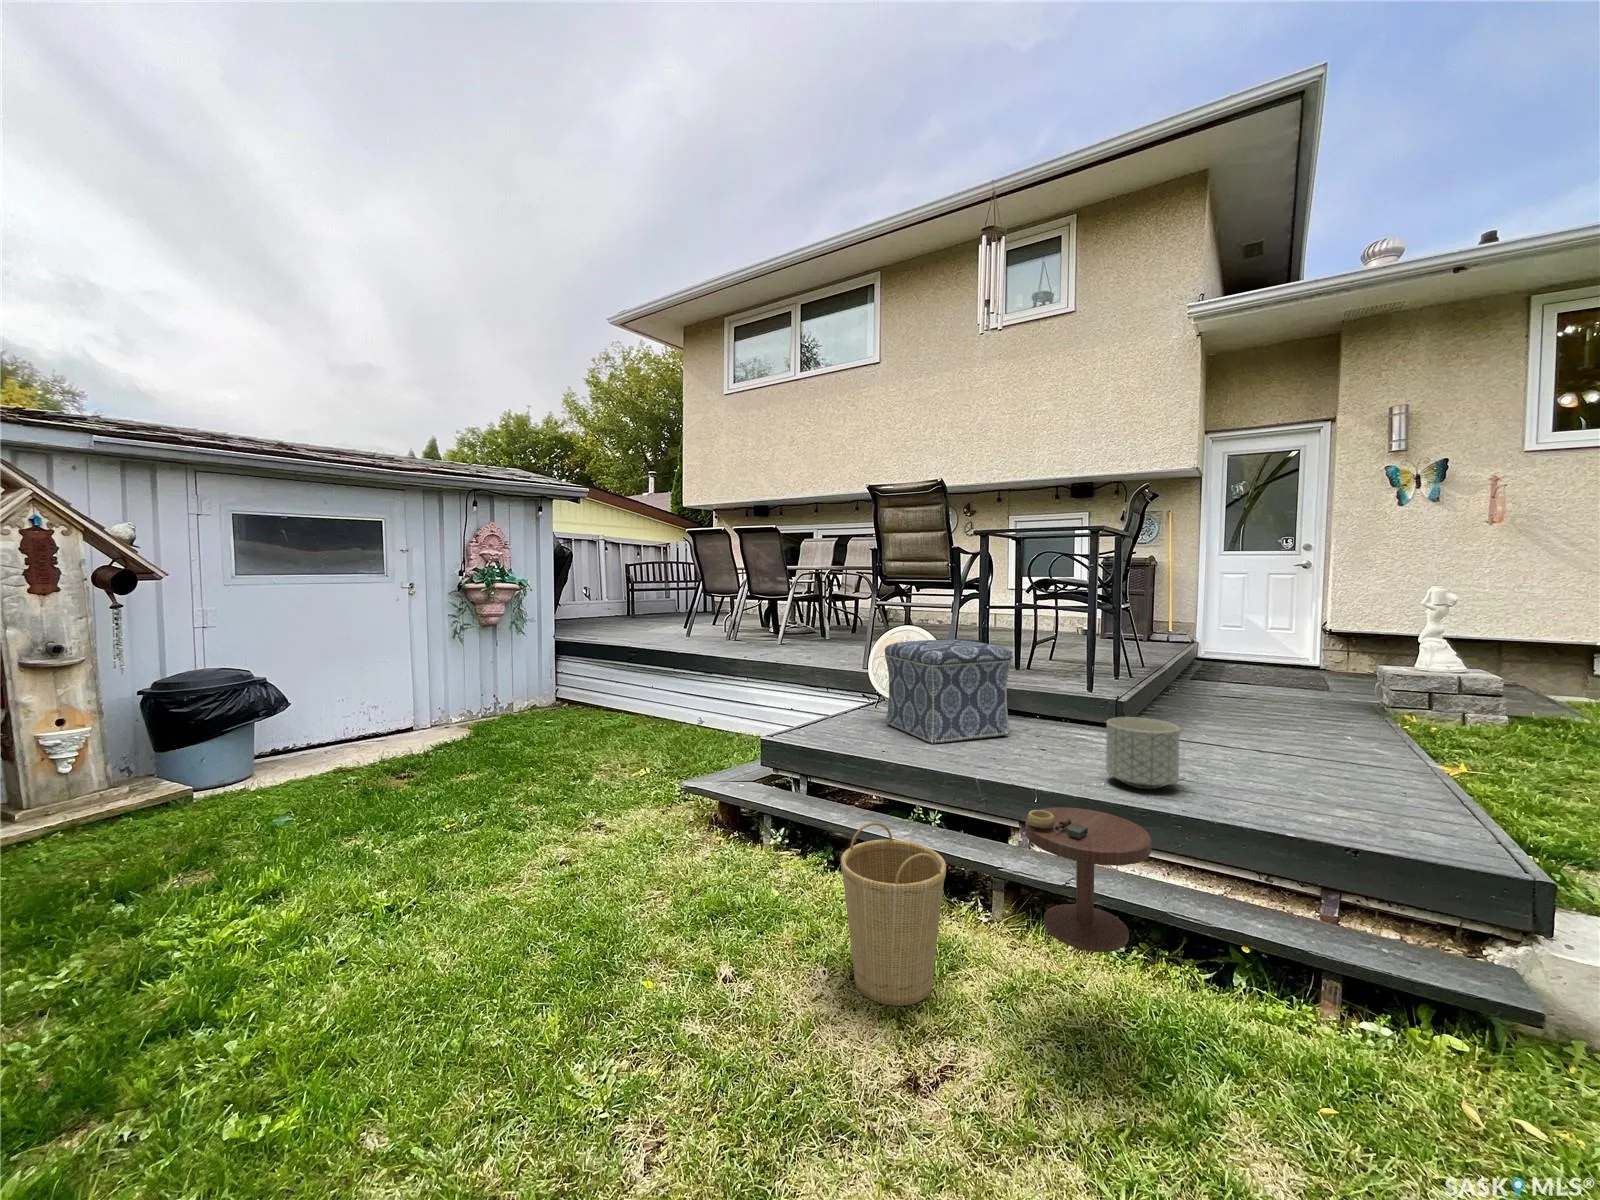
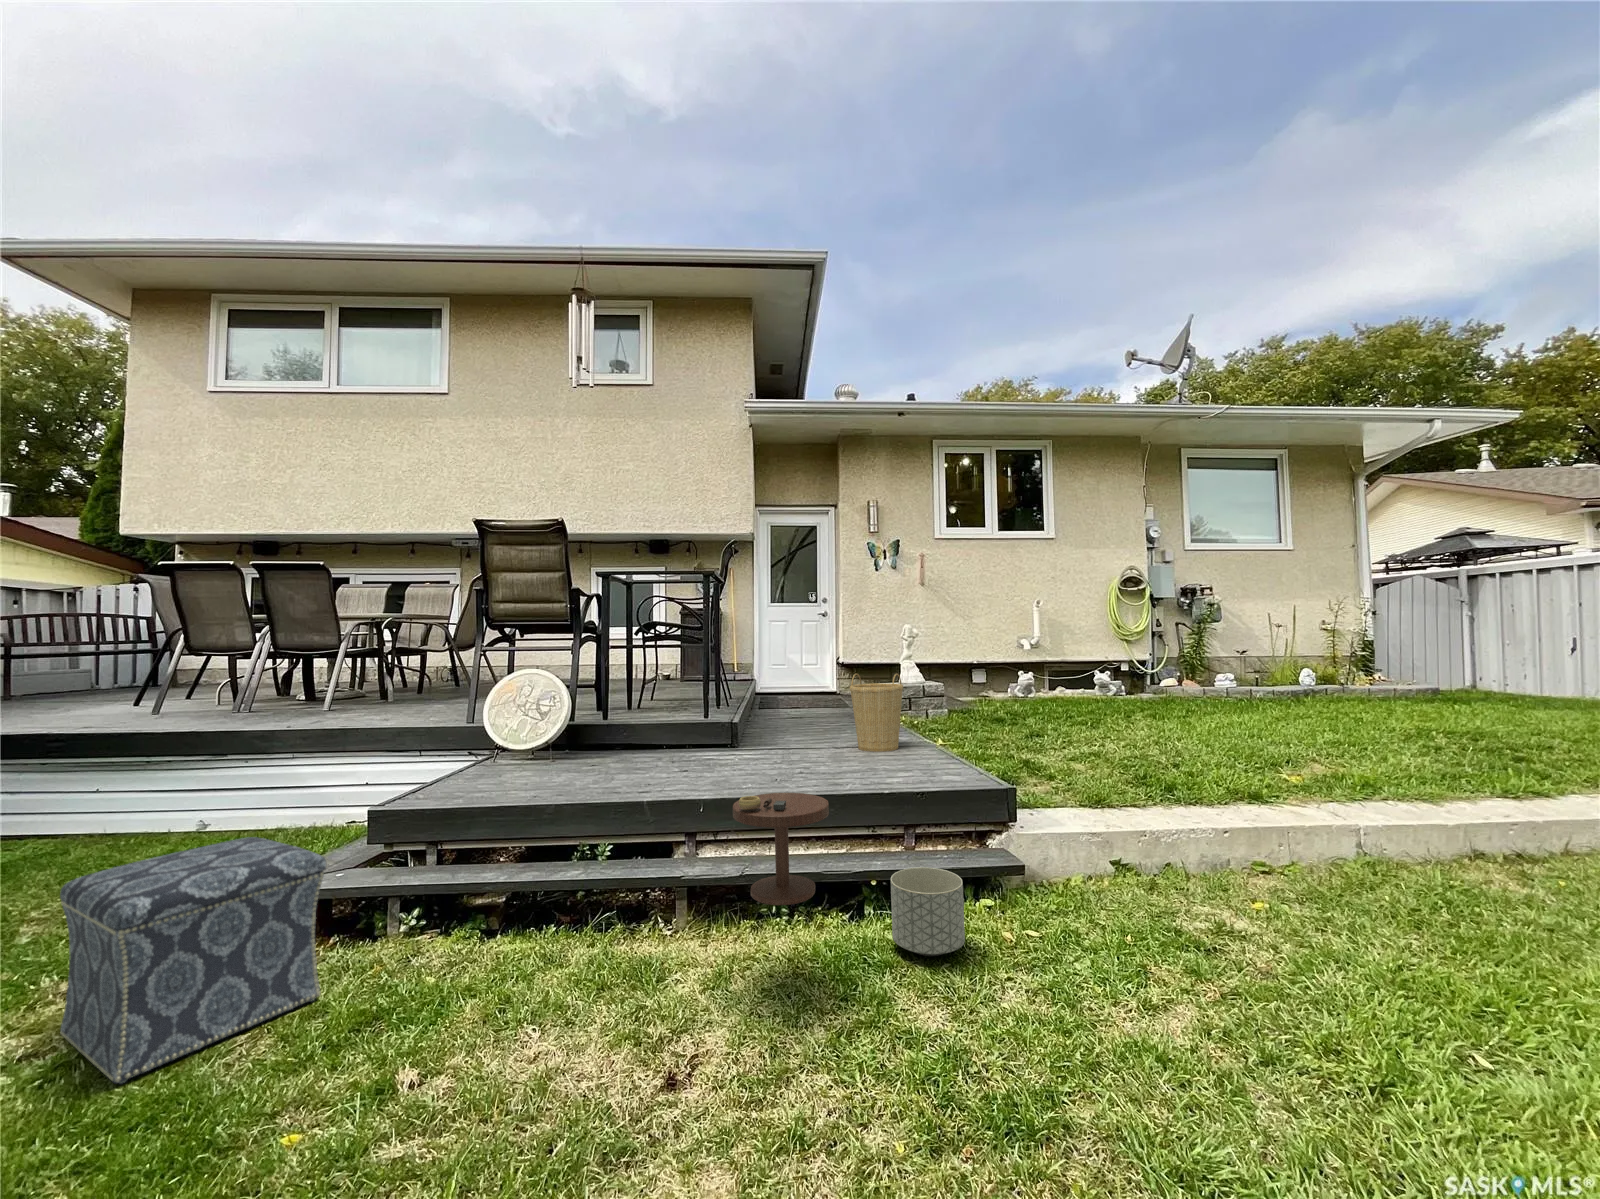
ottoman: present [885,639,1013,744] -> present [60,837,326,1084]
planter: present [1106,717,1180,789] -> present [891,867,965,956]
basket: present [841,822,946,1006] -> present [850,673,903,752]

